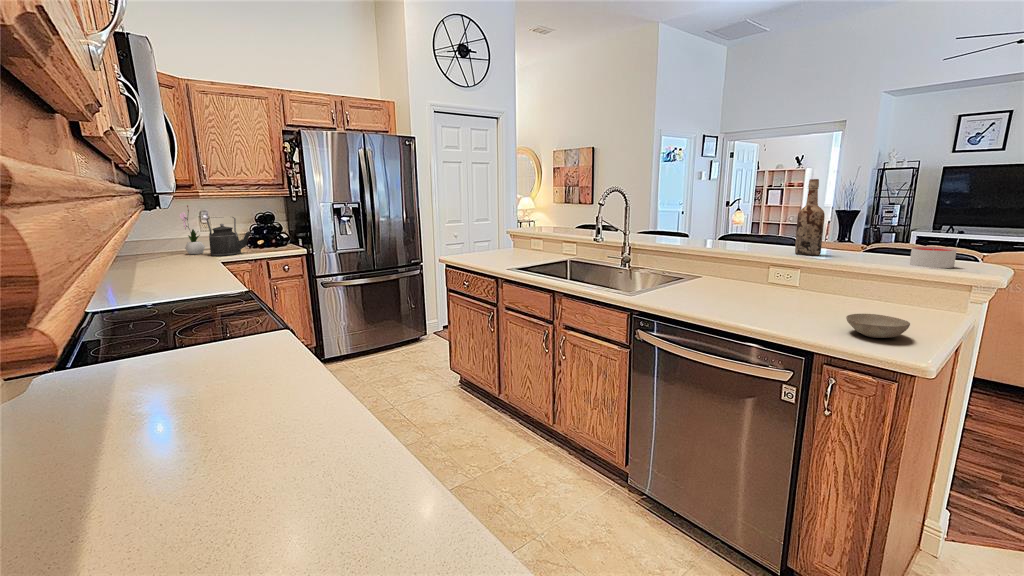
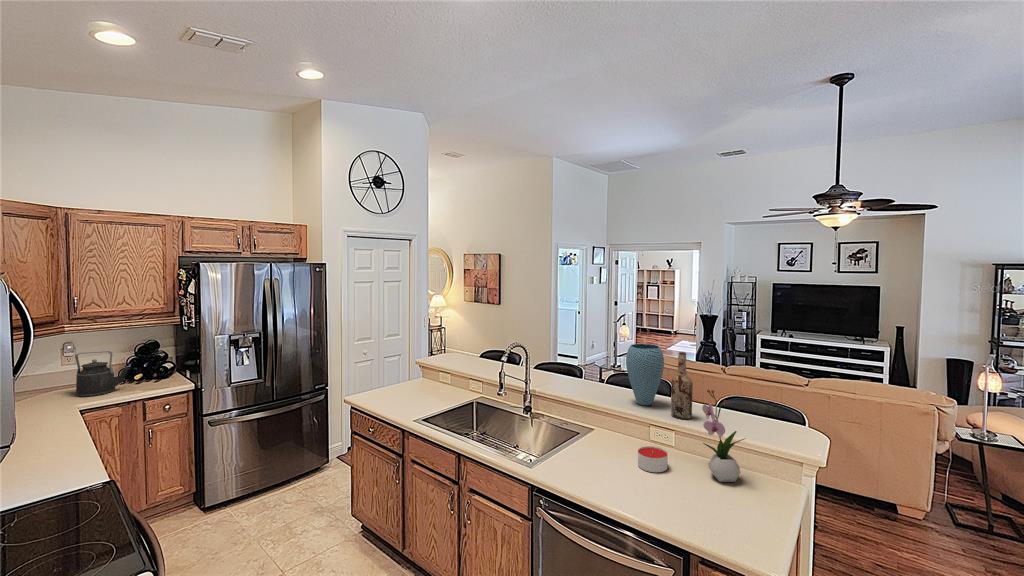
vase: none [743,181,790,249] -> present [626,344,664,406]
flower arrangement: present [180,205,205,254] -> present [702,390,744,482]
candle: present [910,247,957,268] -> present [638,446,668,472]
bowl: present [846,314,910,338] -> none [717,505,768,536]

